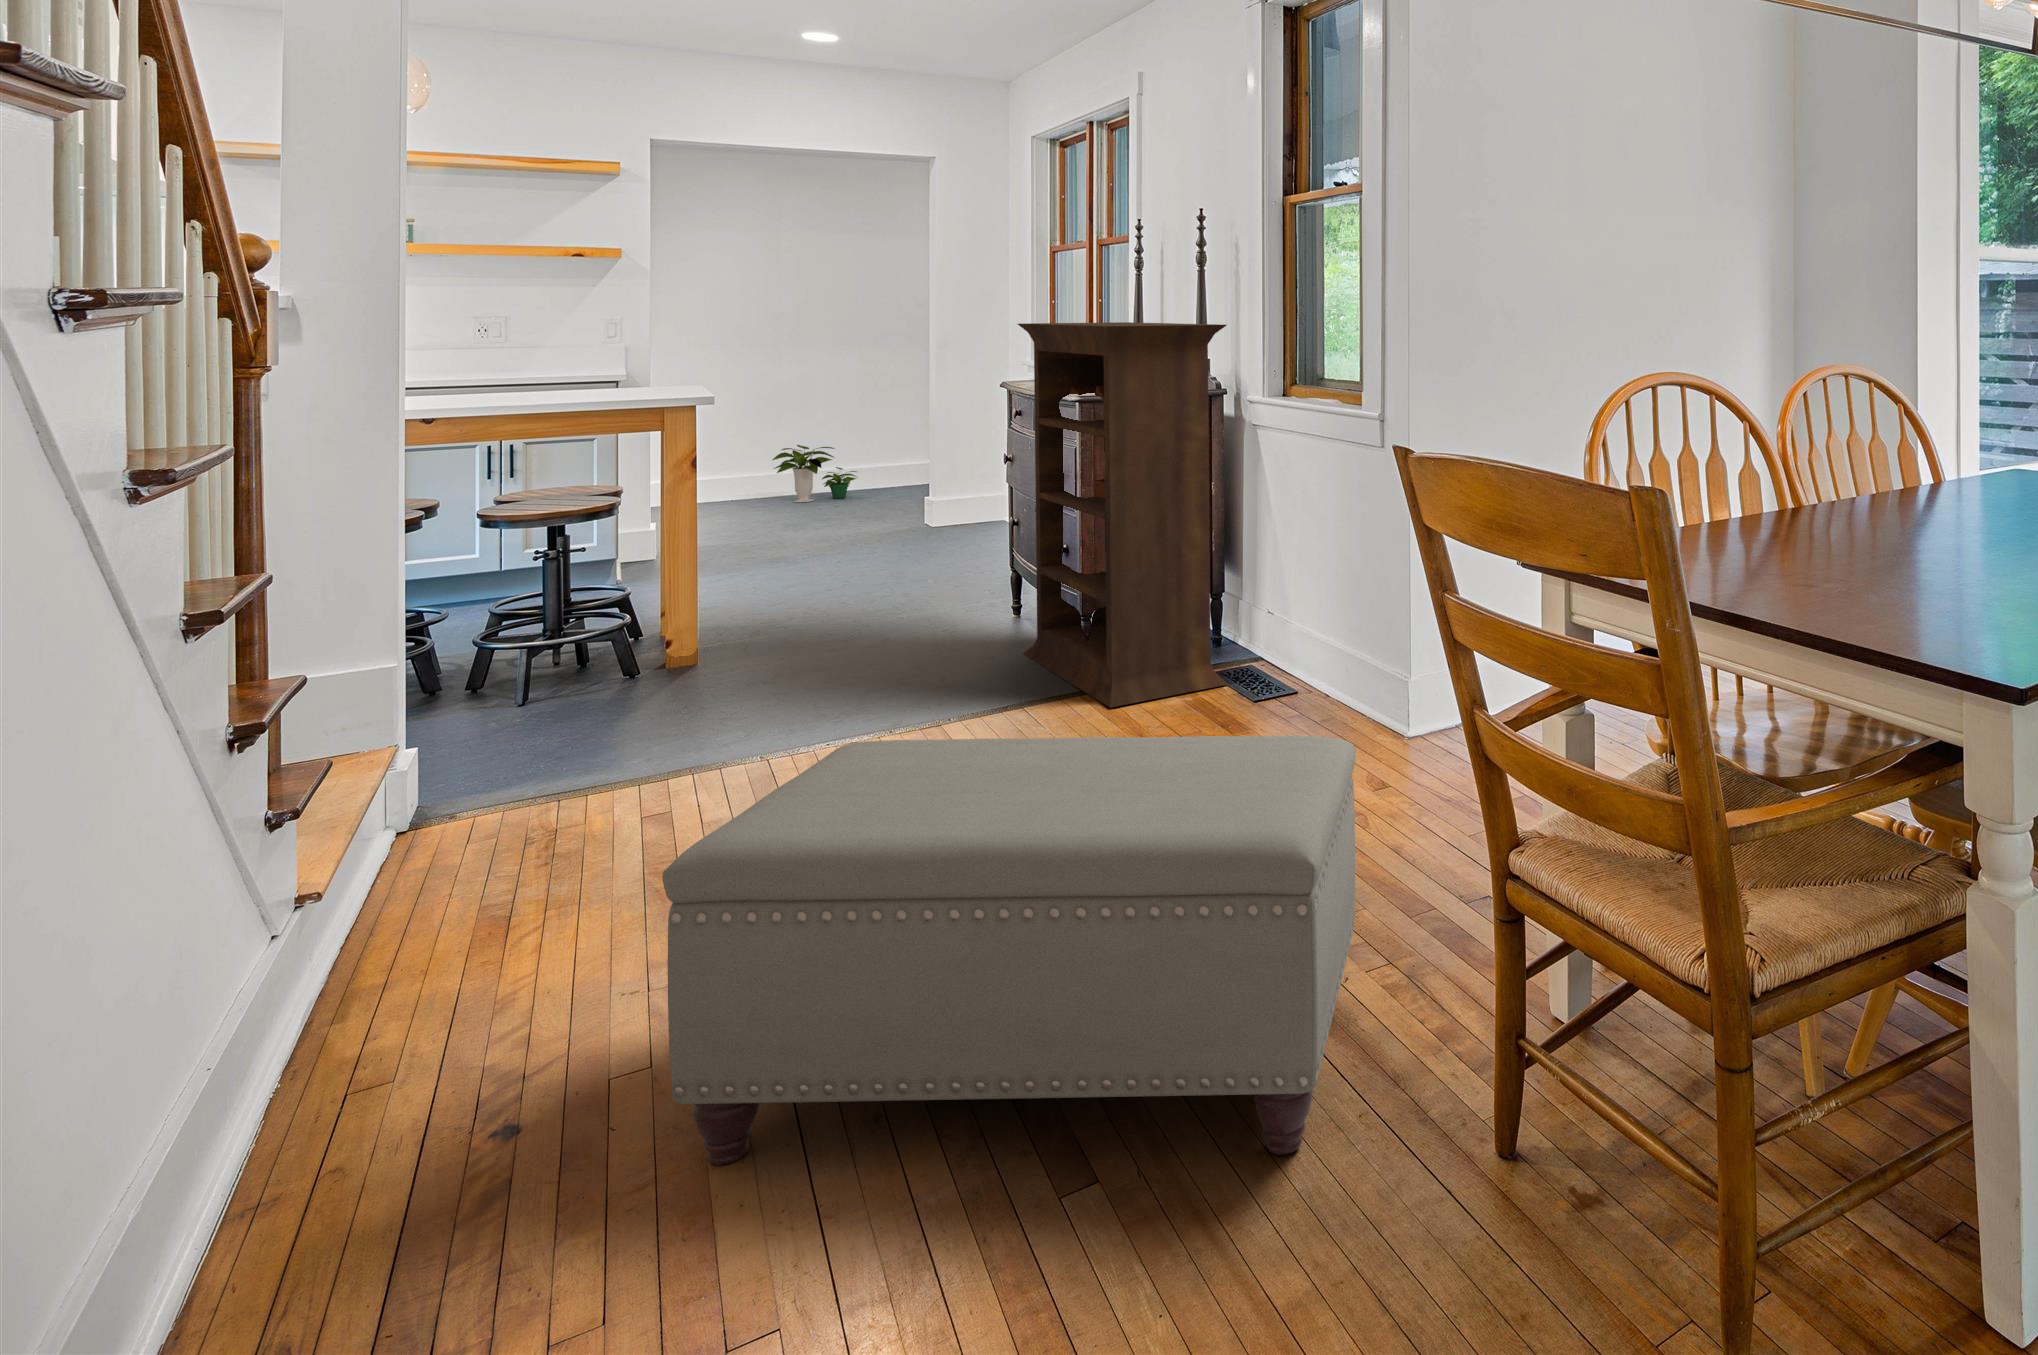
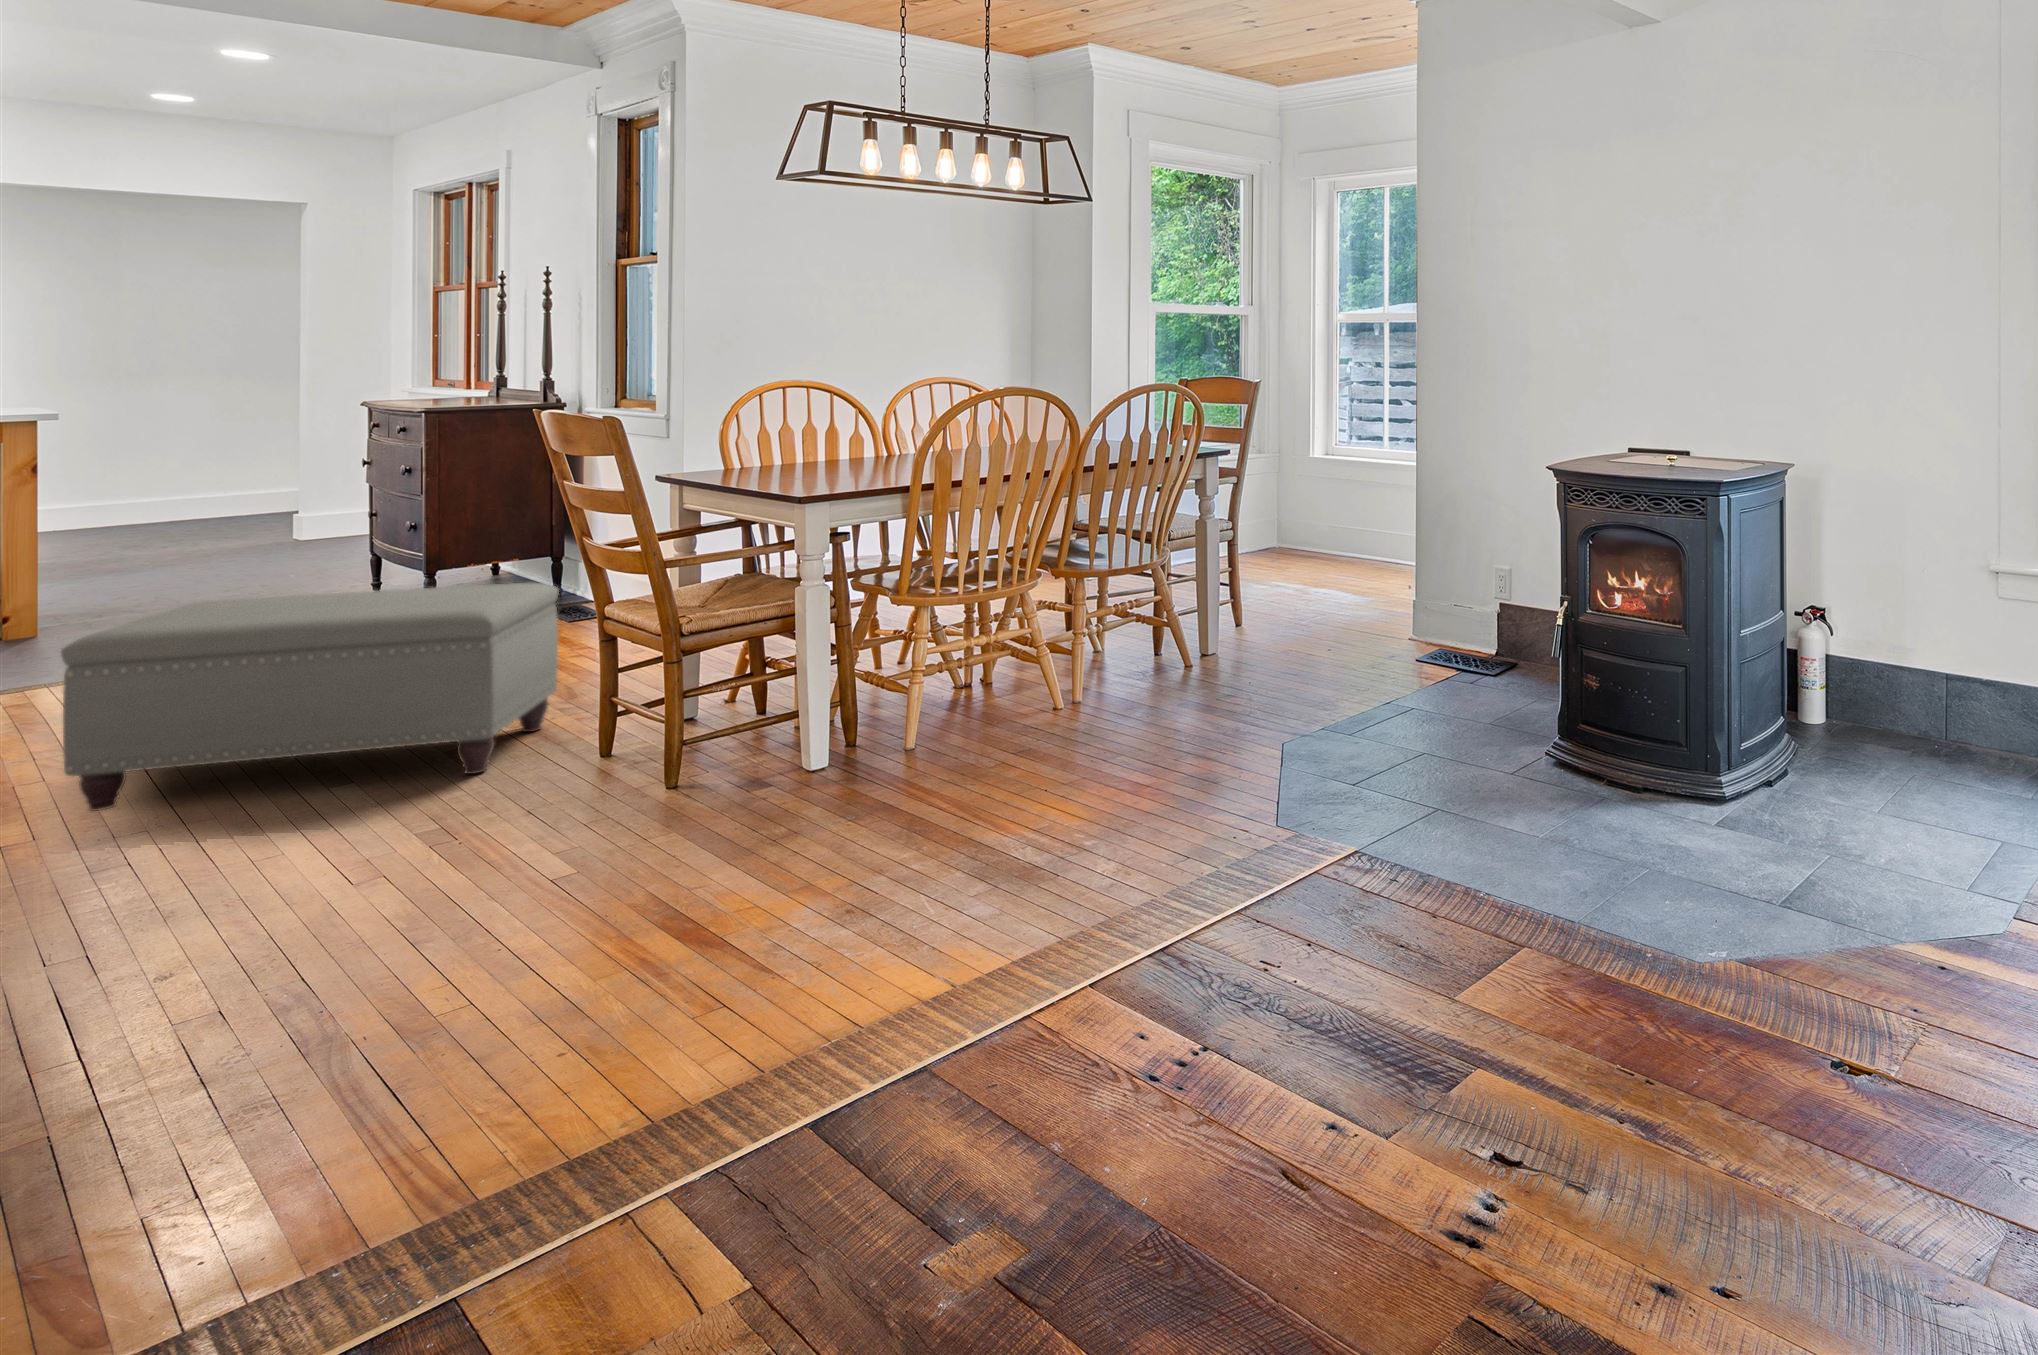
bookcase: present [1018,322,1228,708] -> none [369,352,551,630]
potted plant: present [772,445,857,502] -> none [110,469,216,523]

